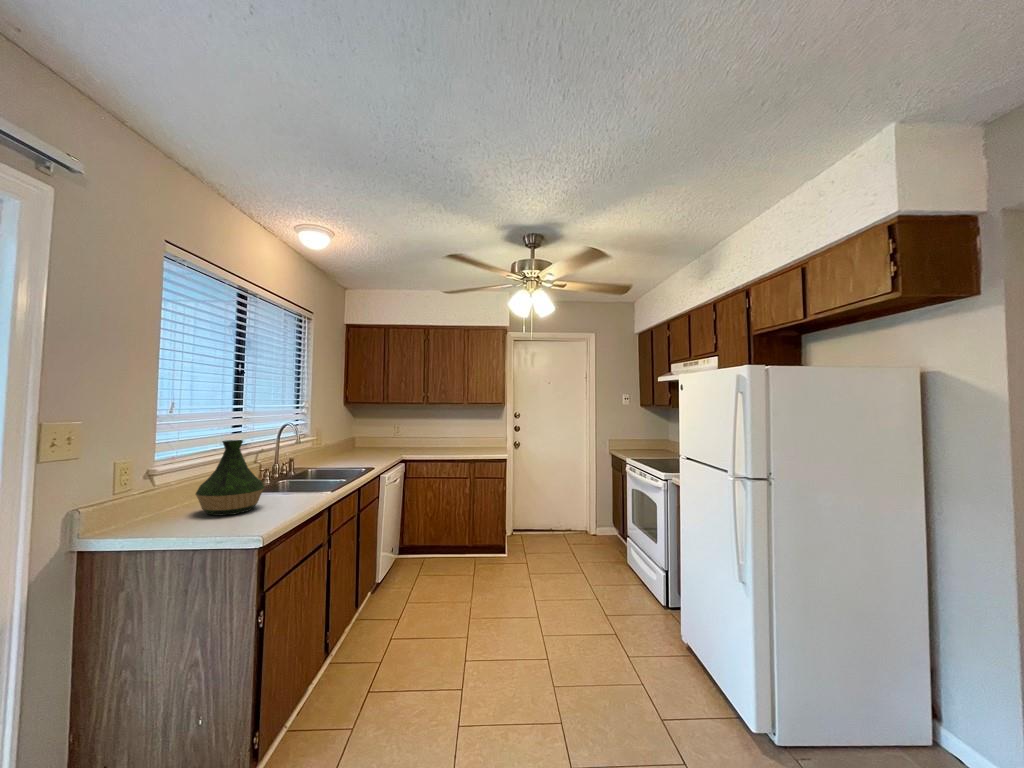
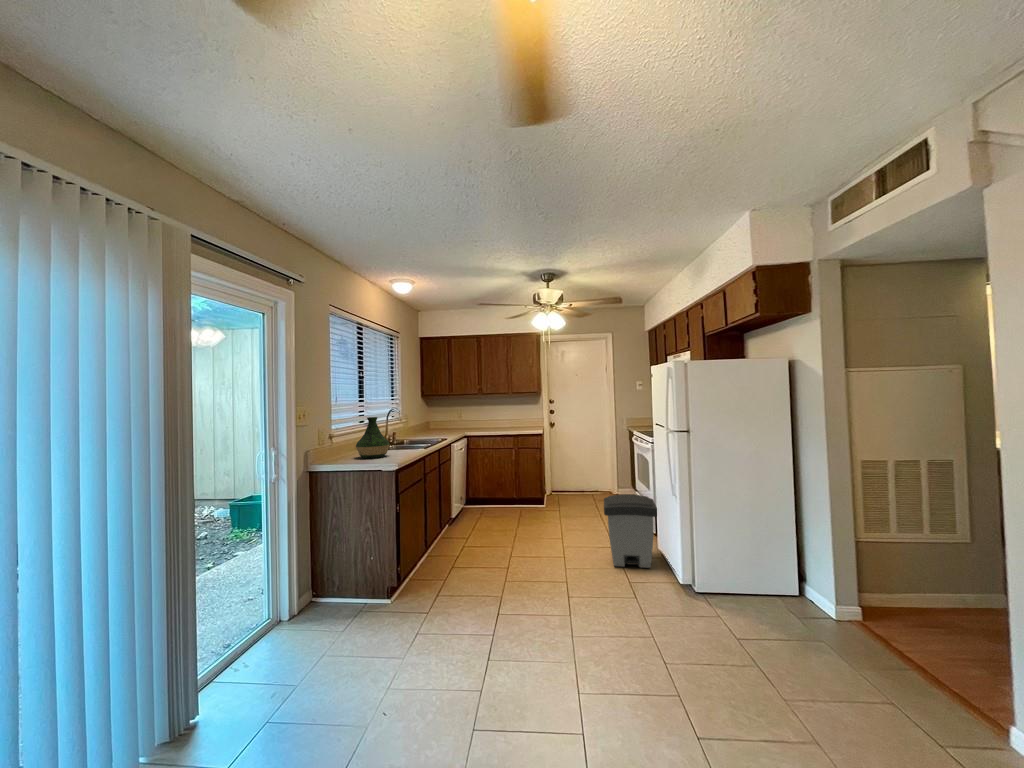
trash can: none [610,564,702,689] -> present [604,494,657,568]

